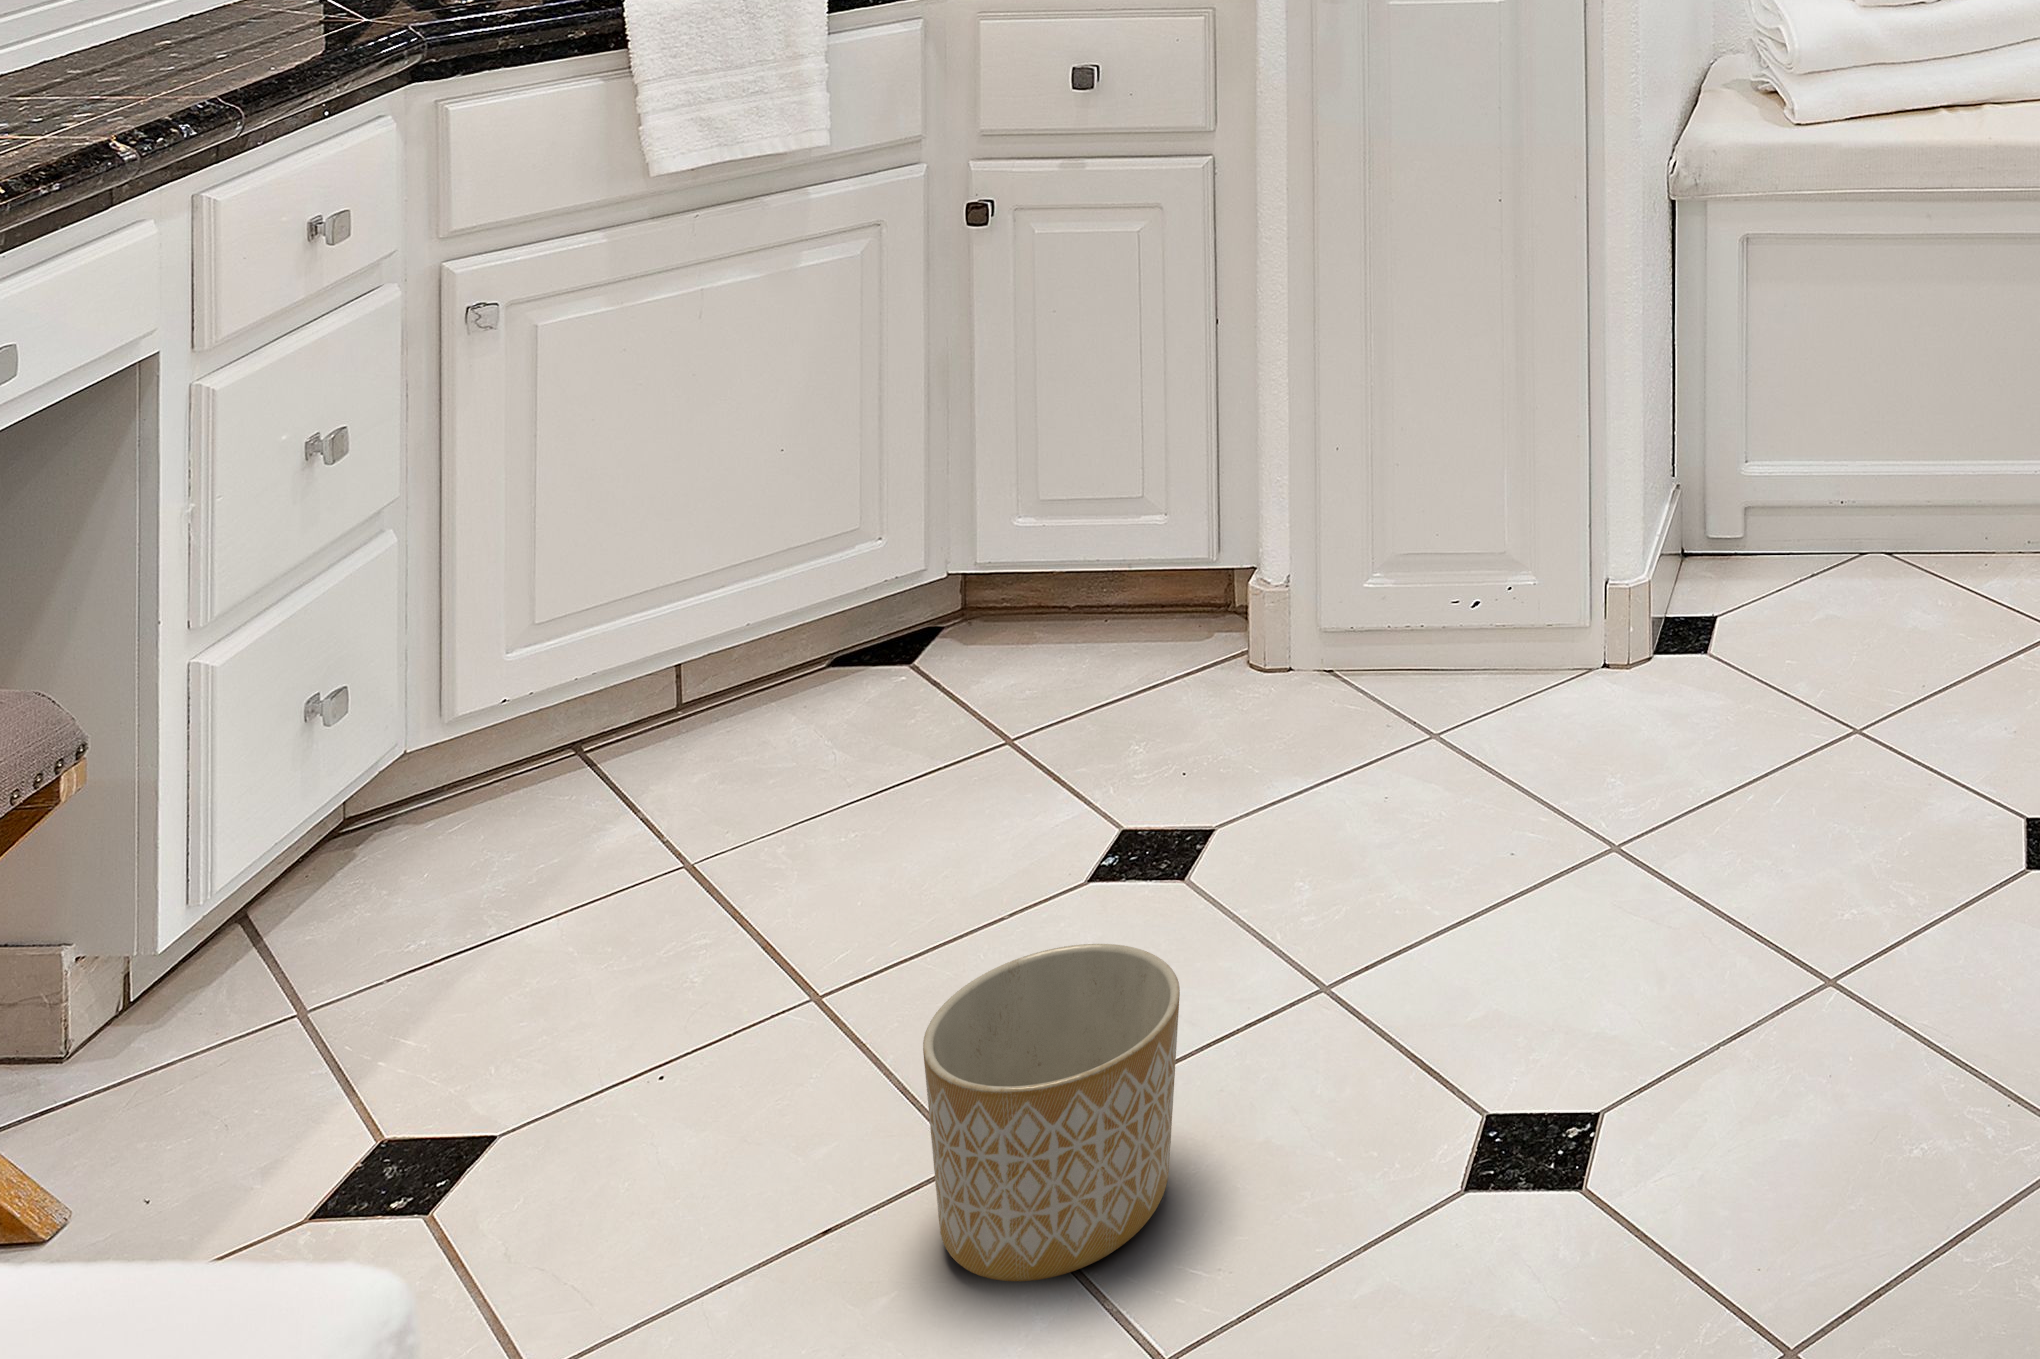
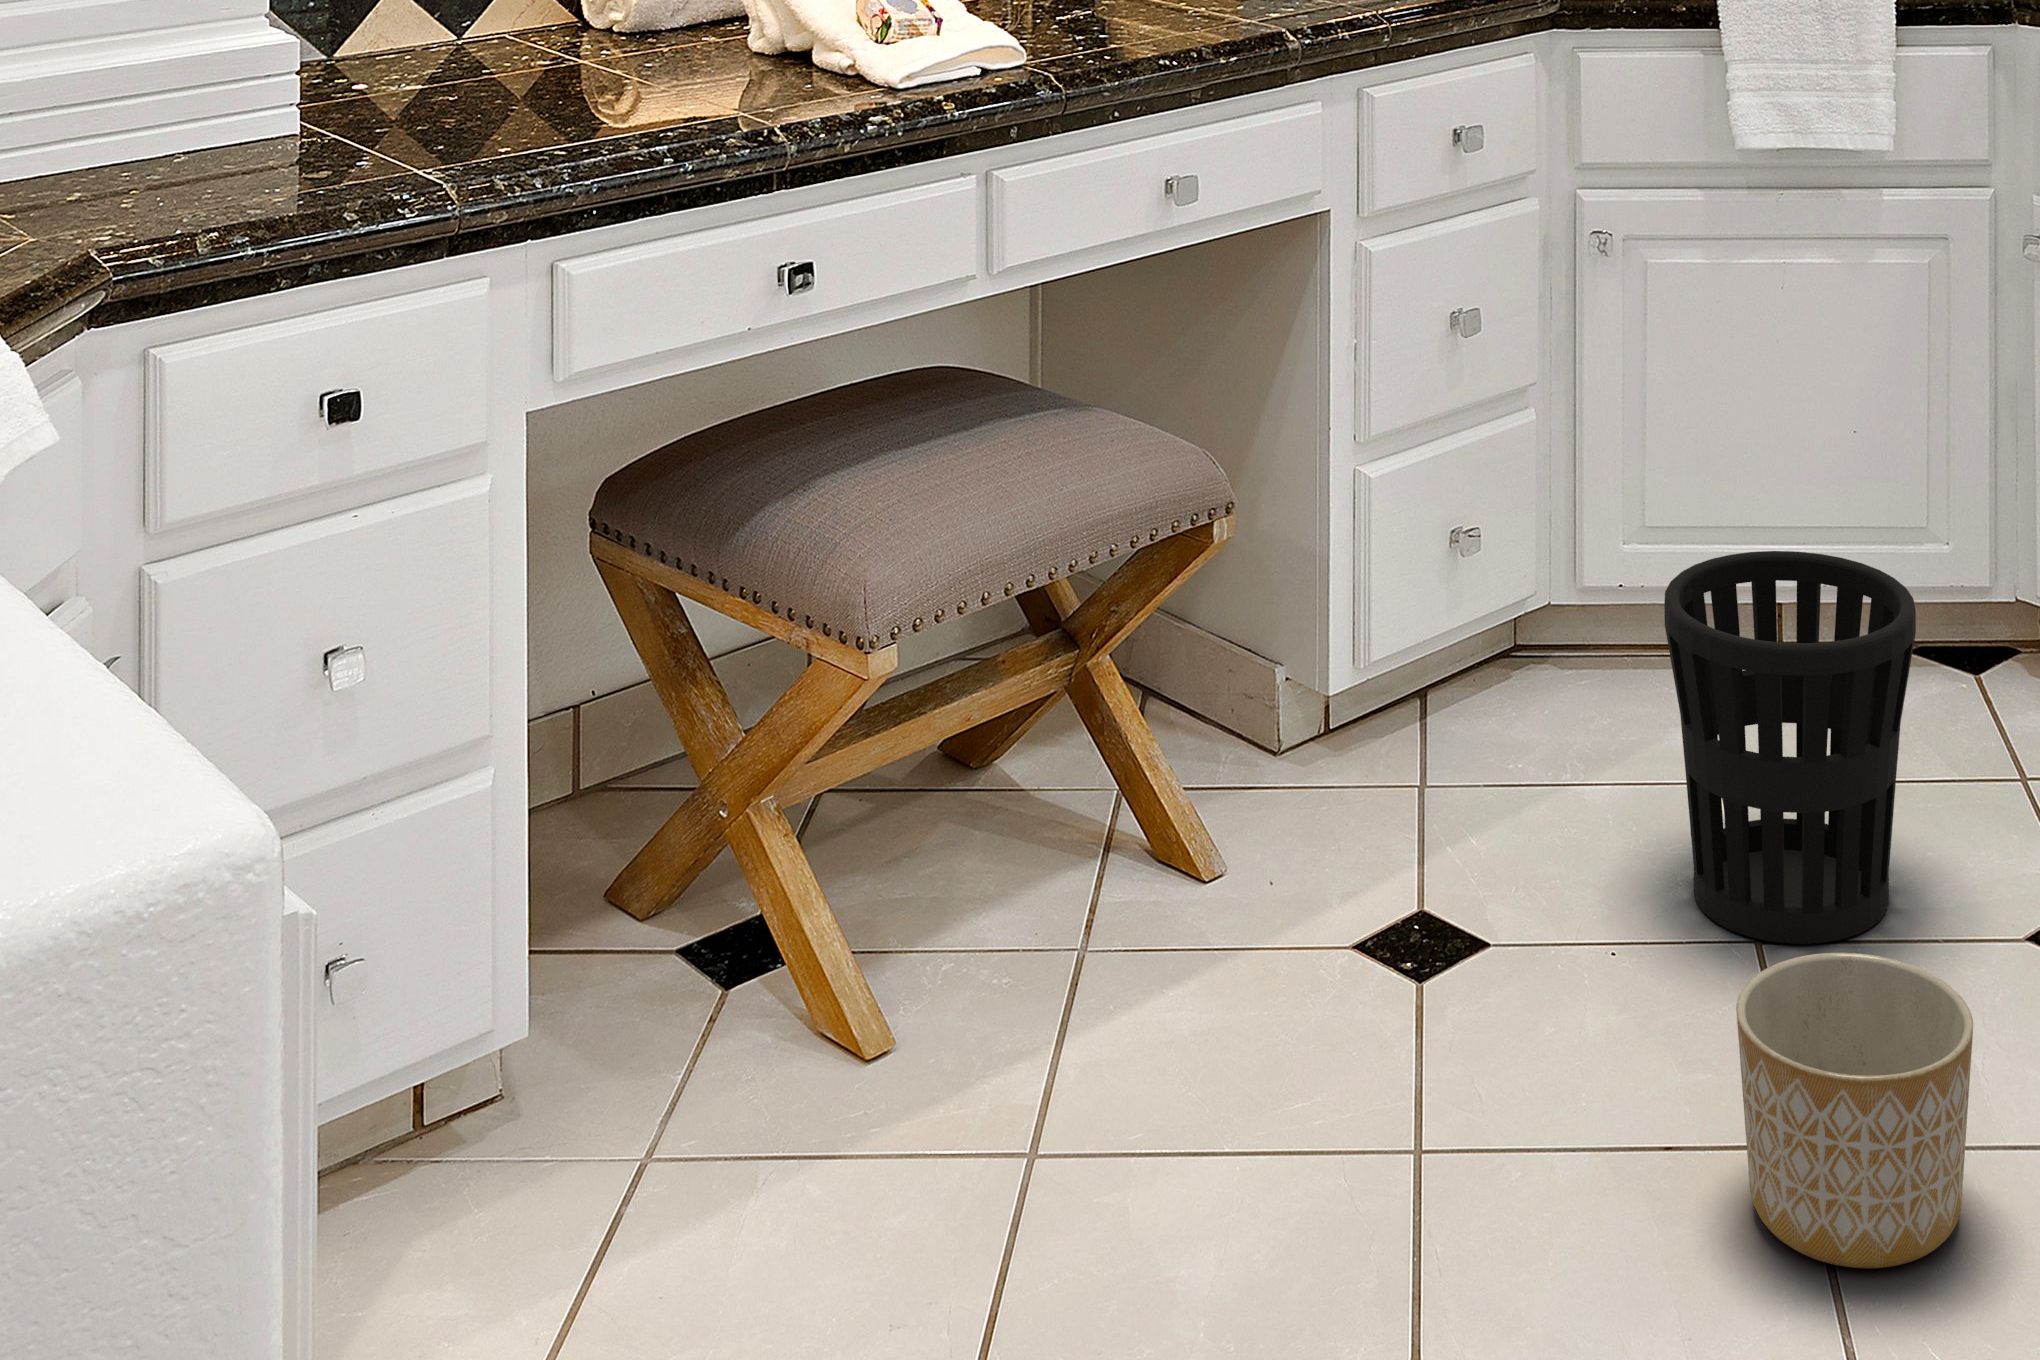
wastebasket: none [674,574,966,1007] -> present [1664,551,1916,944]

